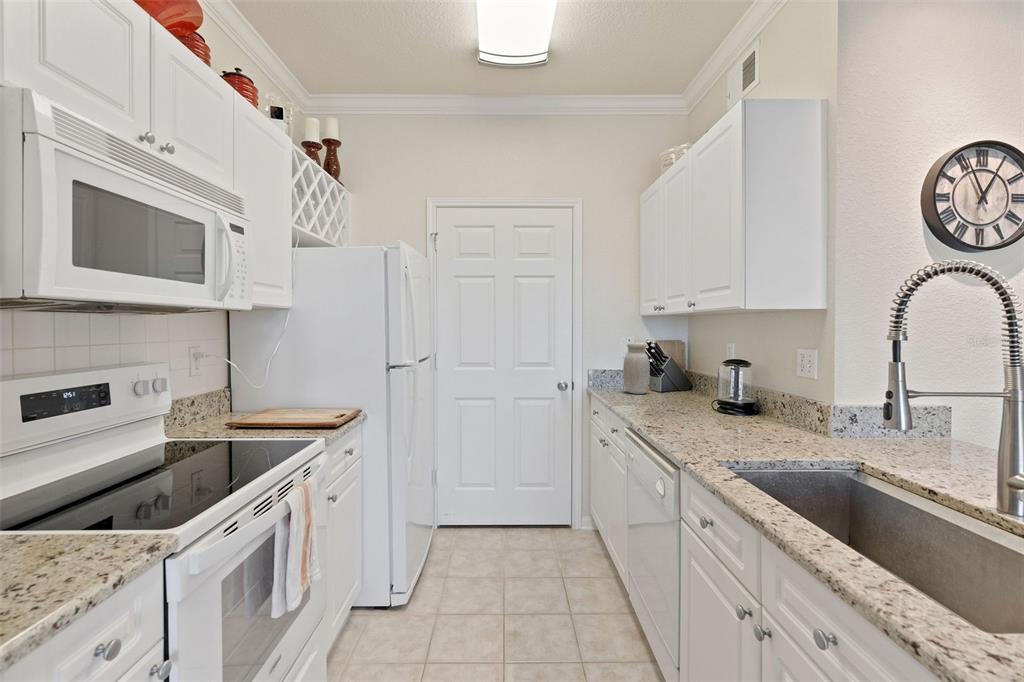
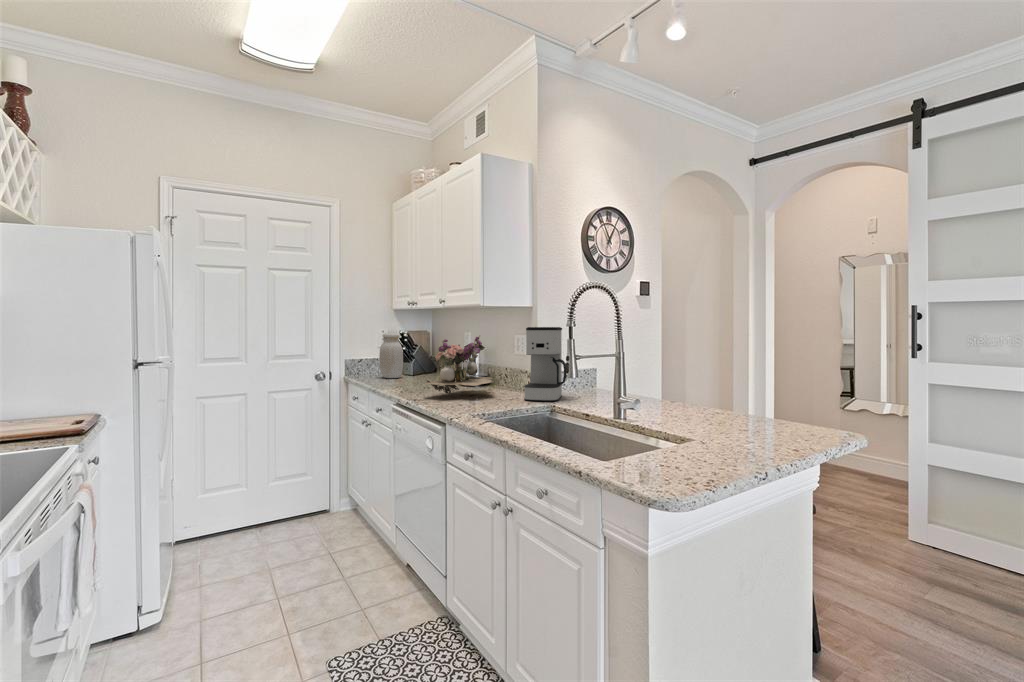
coffee maker: none [809,338,888,452] -> present [524,327,567,401]
flower arrangement: none [662,347,763,425] -> present [425,335,495,395]

